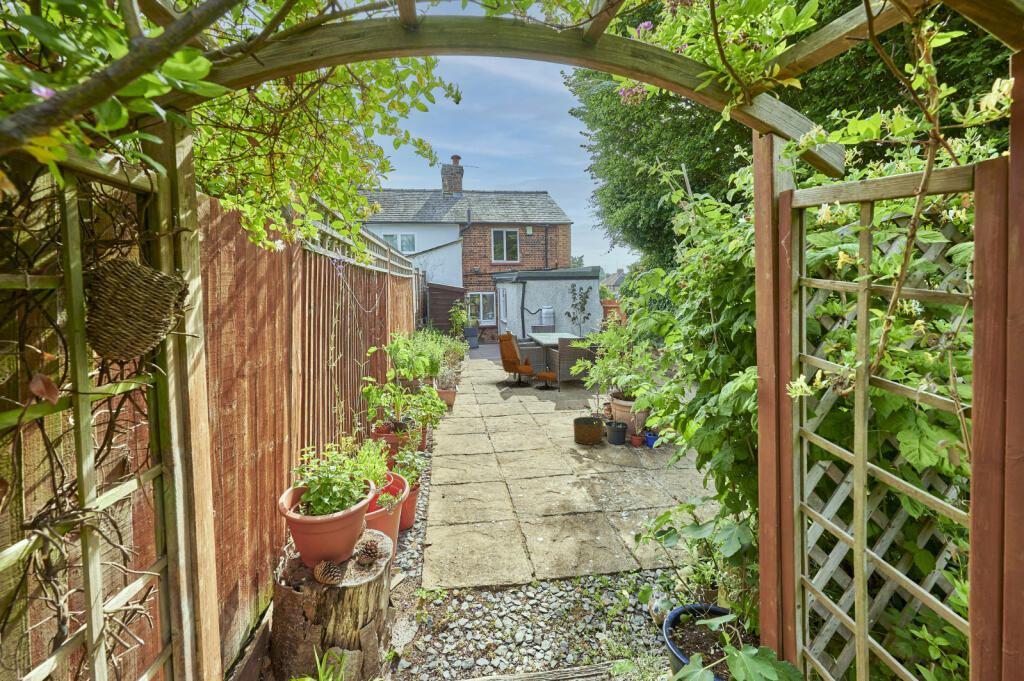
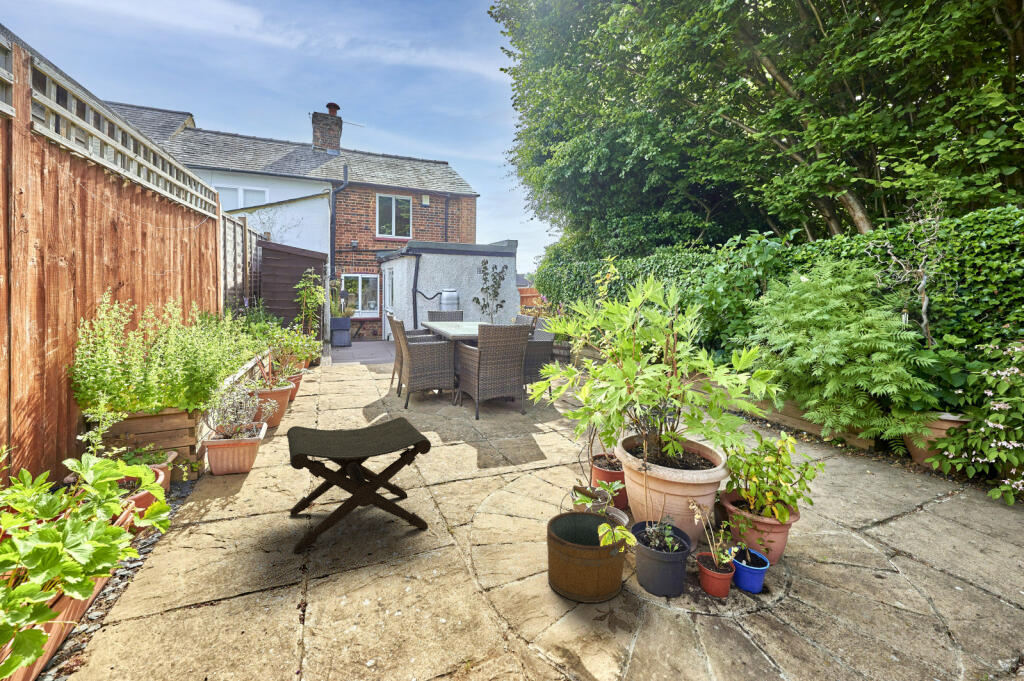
lounge chair: present [498,334,557,388] -> none [369,318,473,418]
footstool: none [474,383,532,431] -> present [287,417,431,553]

